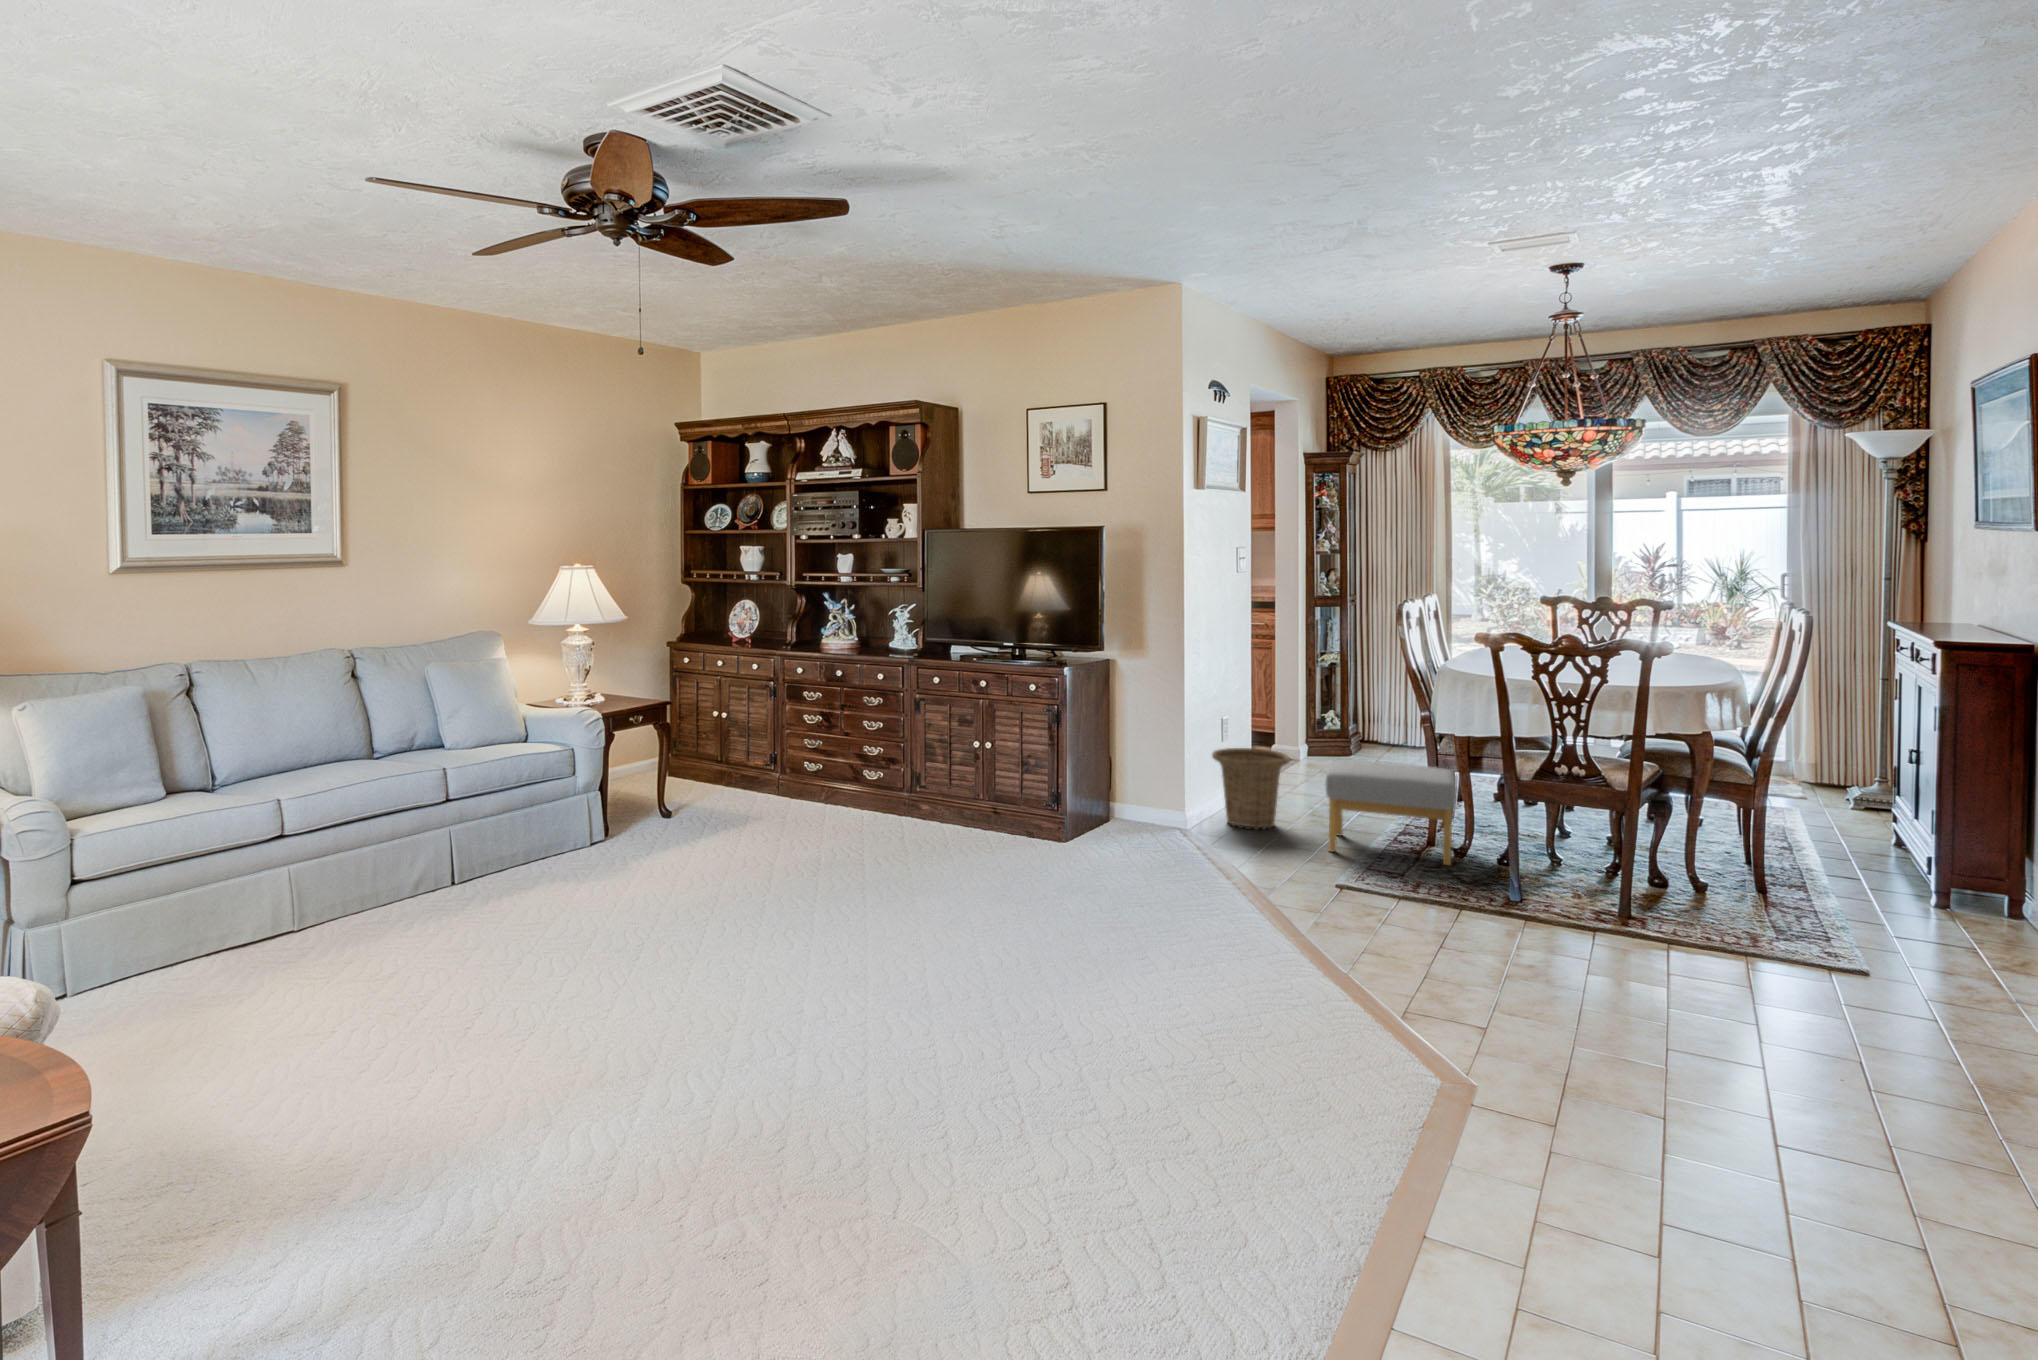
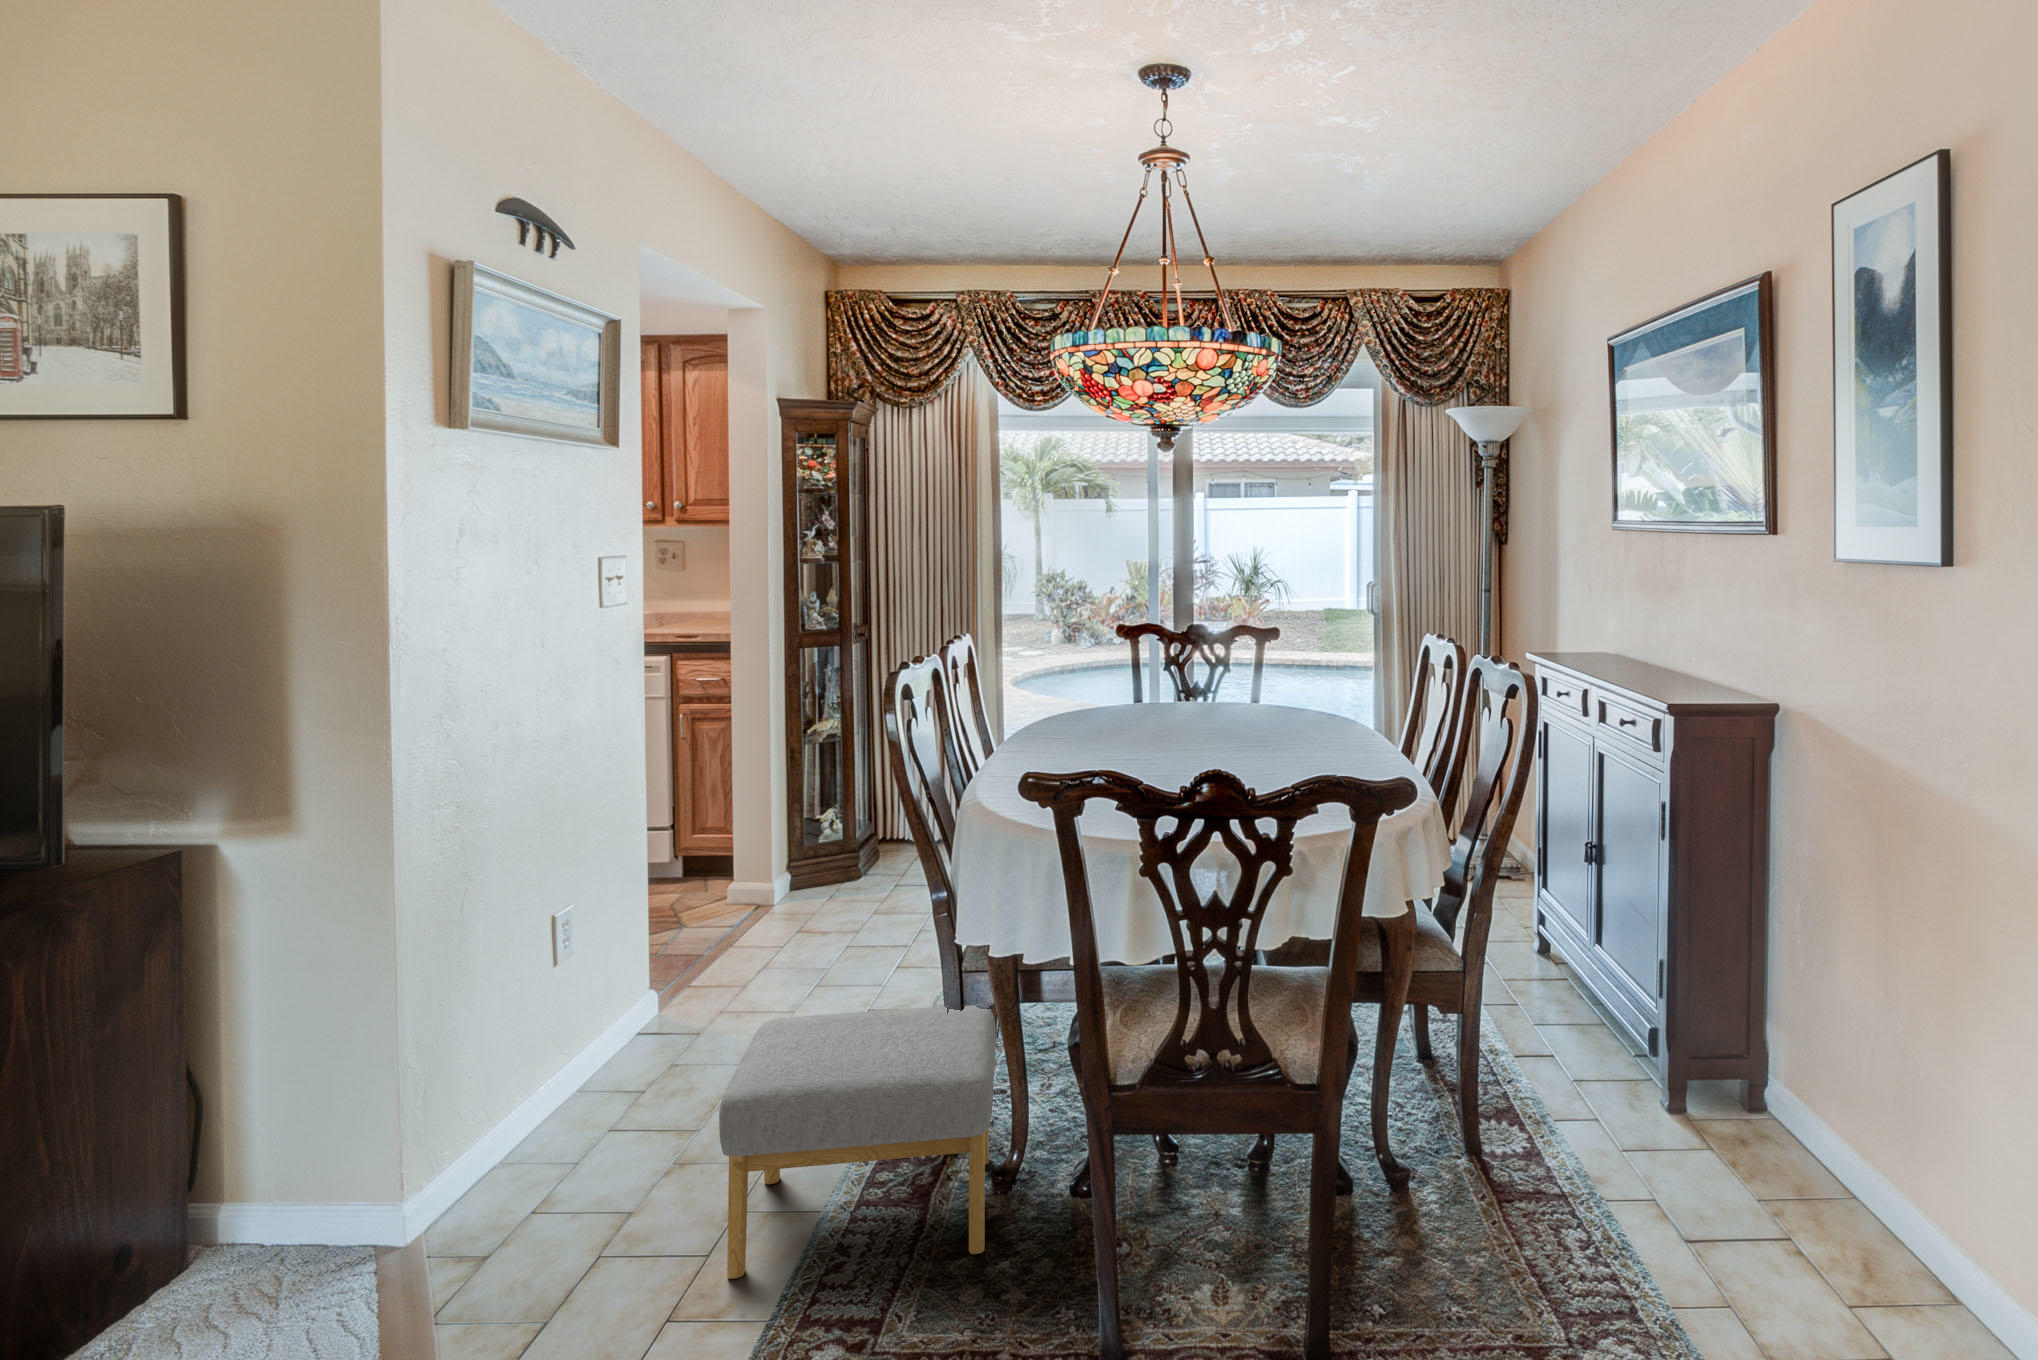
basket: present [1212,748,1290,829] -> none [477,1000,671,1223]

